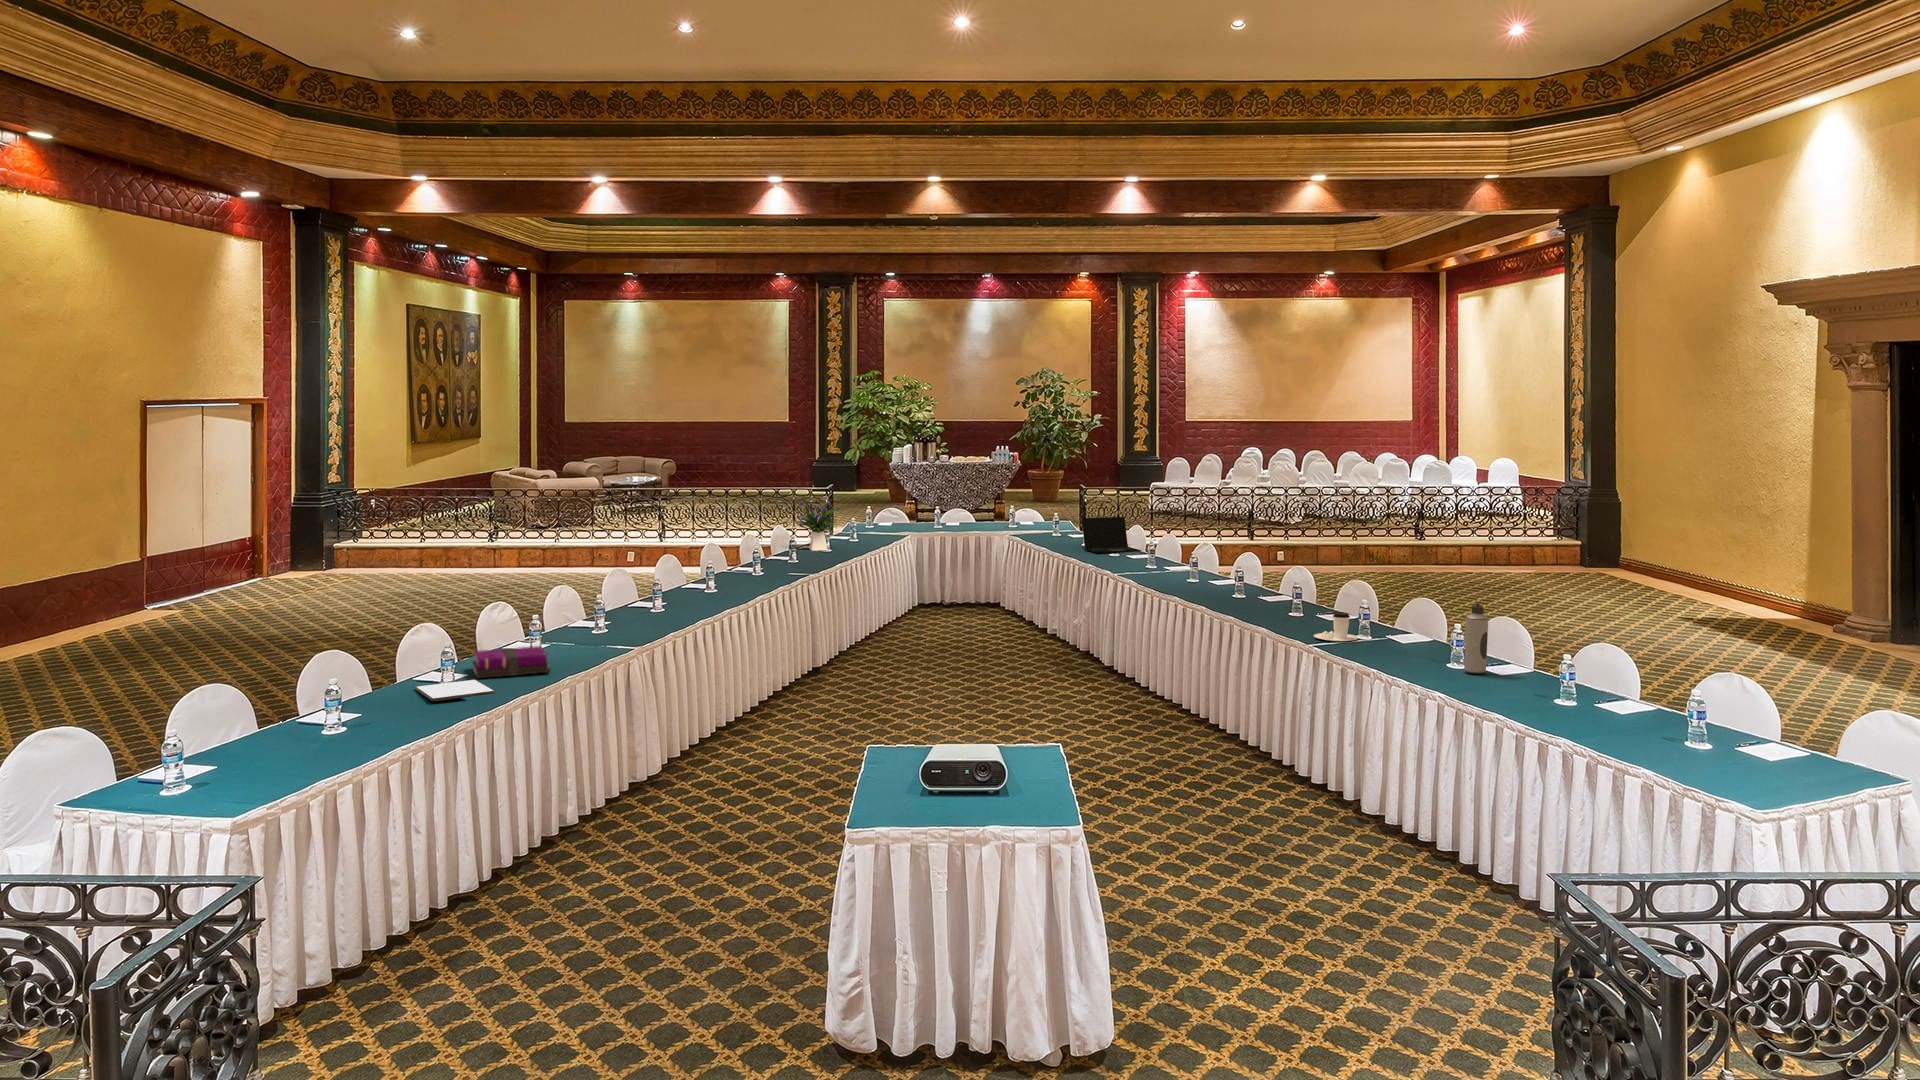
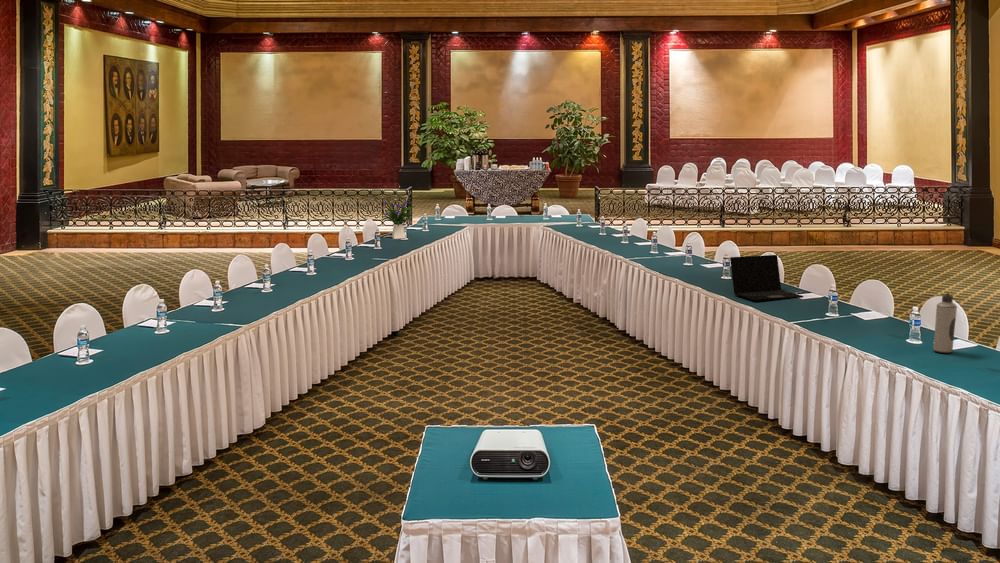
laptop: present [1082,517,1141,553] -> present [730,255,803,301]
coffee cup: present [1314,612,1358,641] -> none [796,296,834,320]
notebook: present [473,646,550,678] -> none [98,328,163,358]
tablet: present [415,680,495,701] -> none [43,359,109,382]

